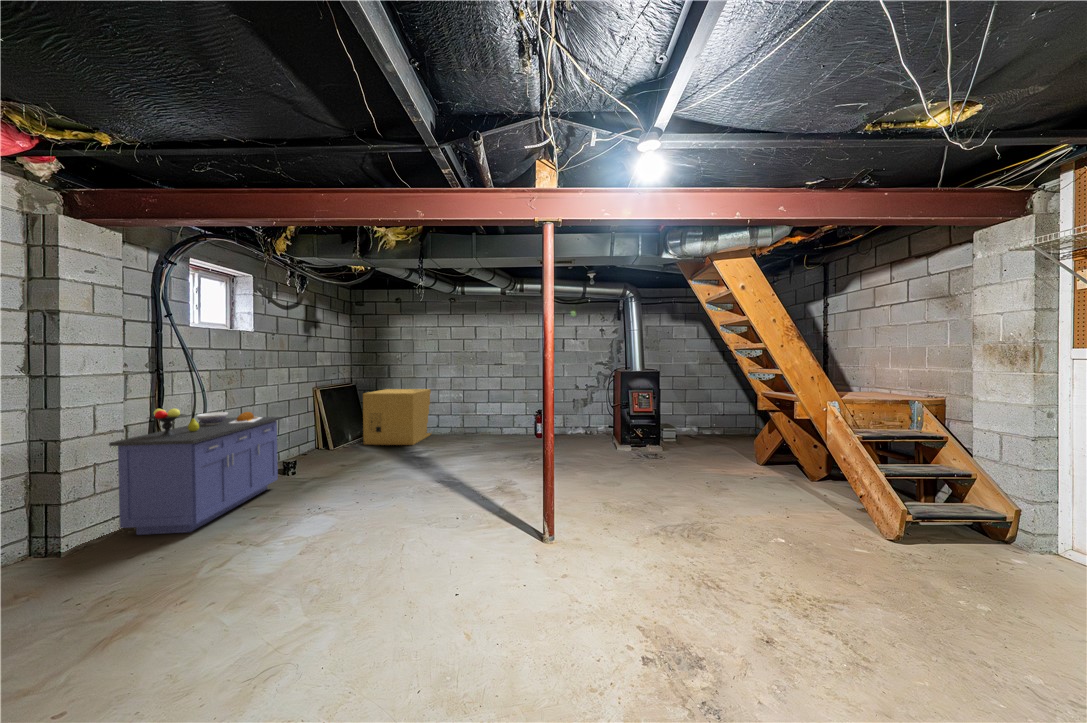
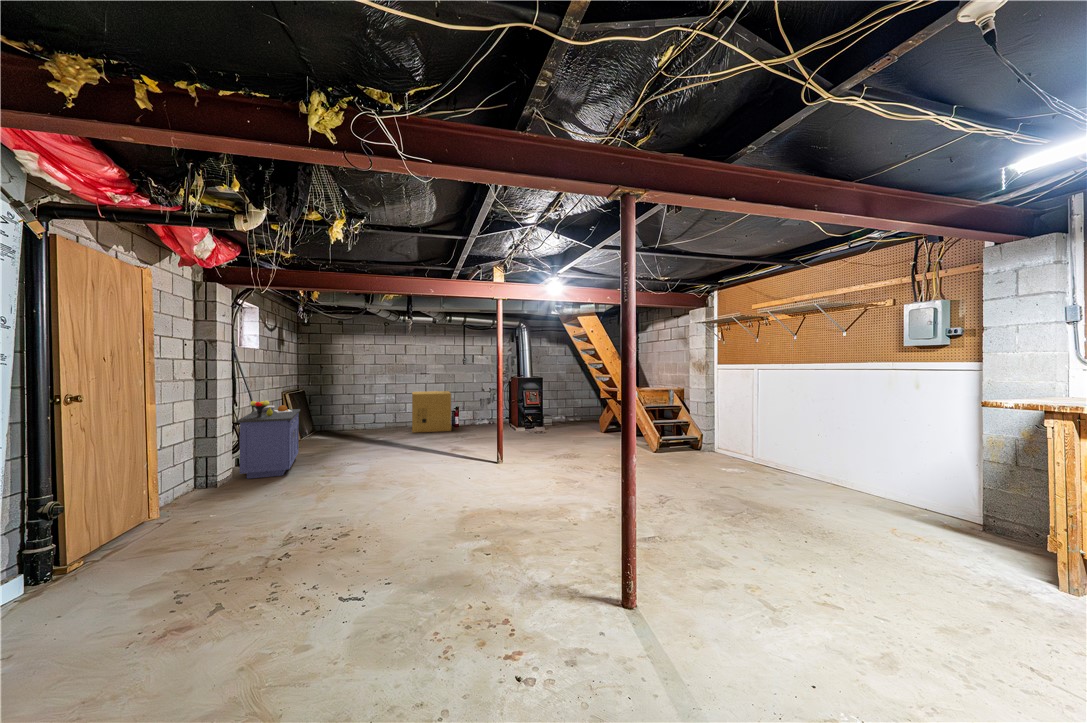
cardboard box: present [363,389,431,445] -> present [412,391,451,433]

